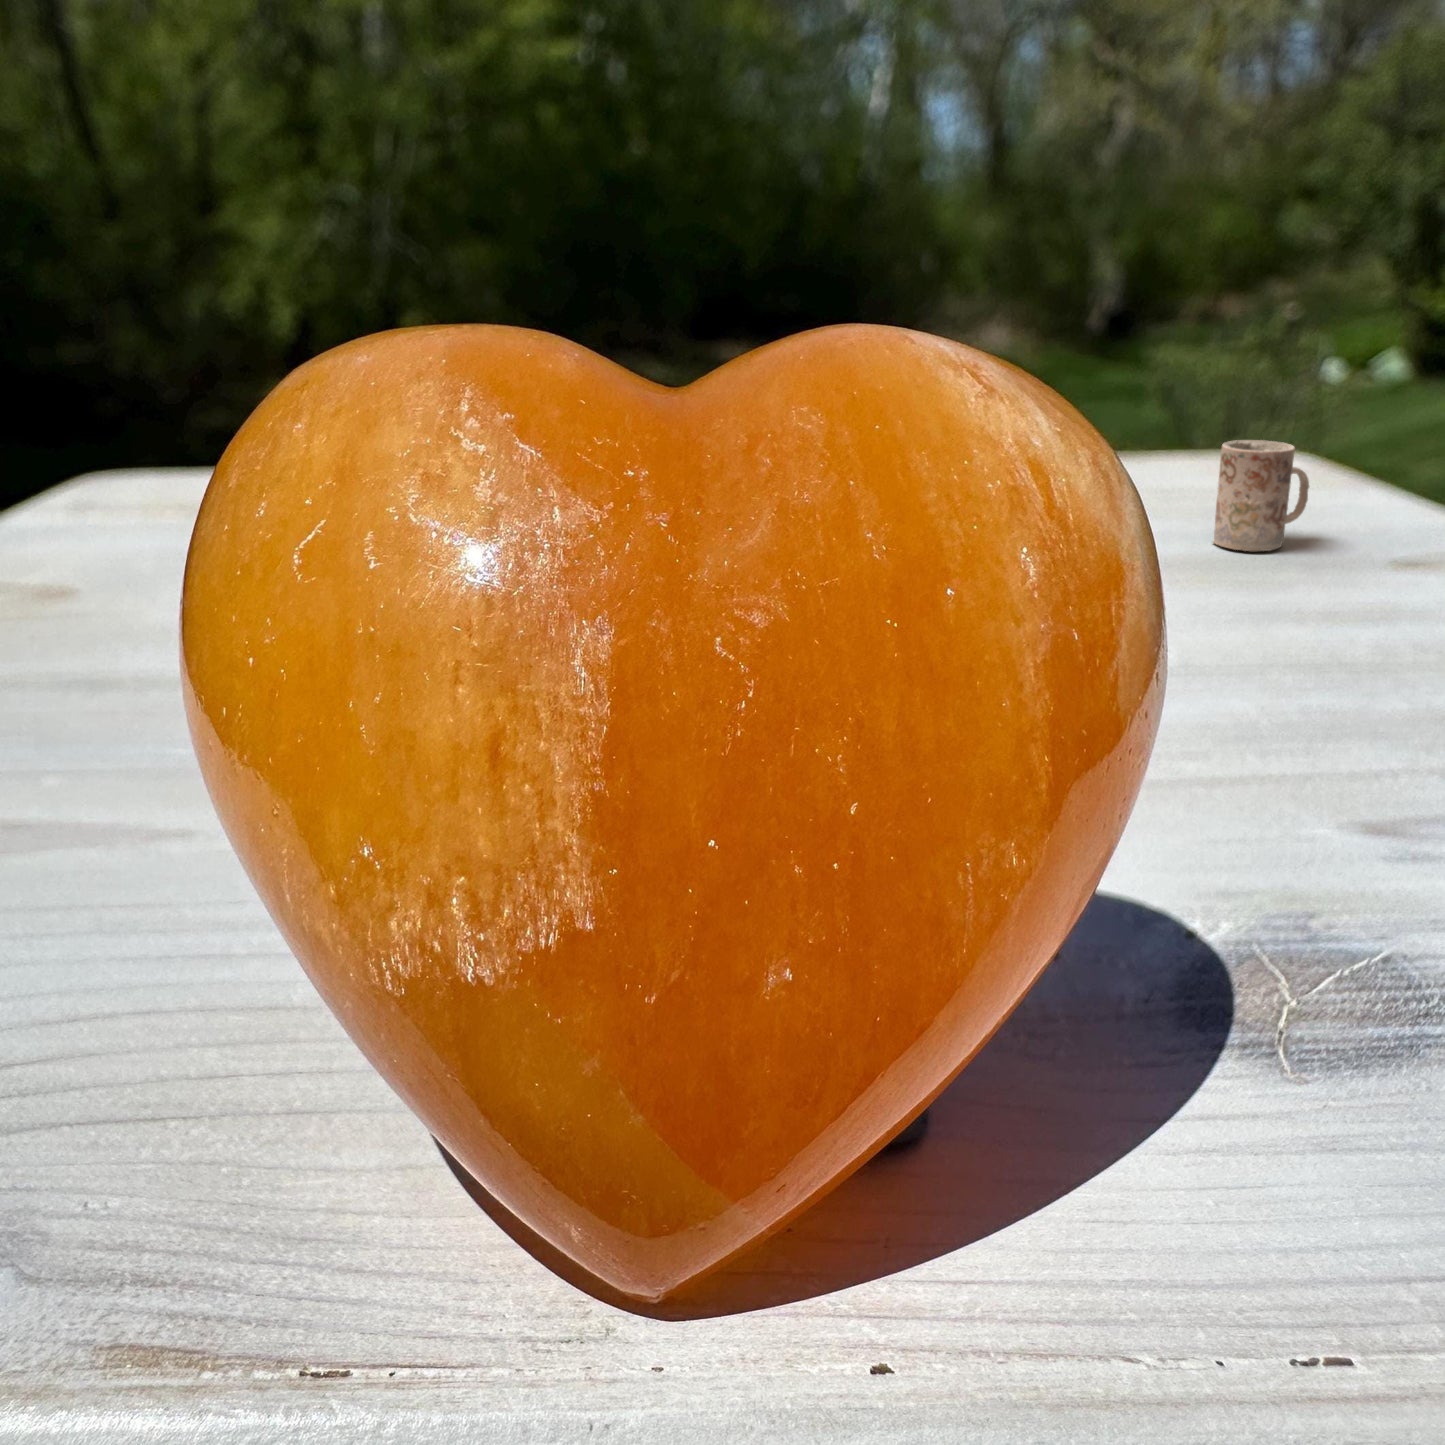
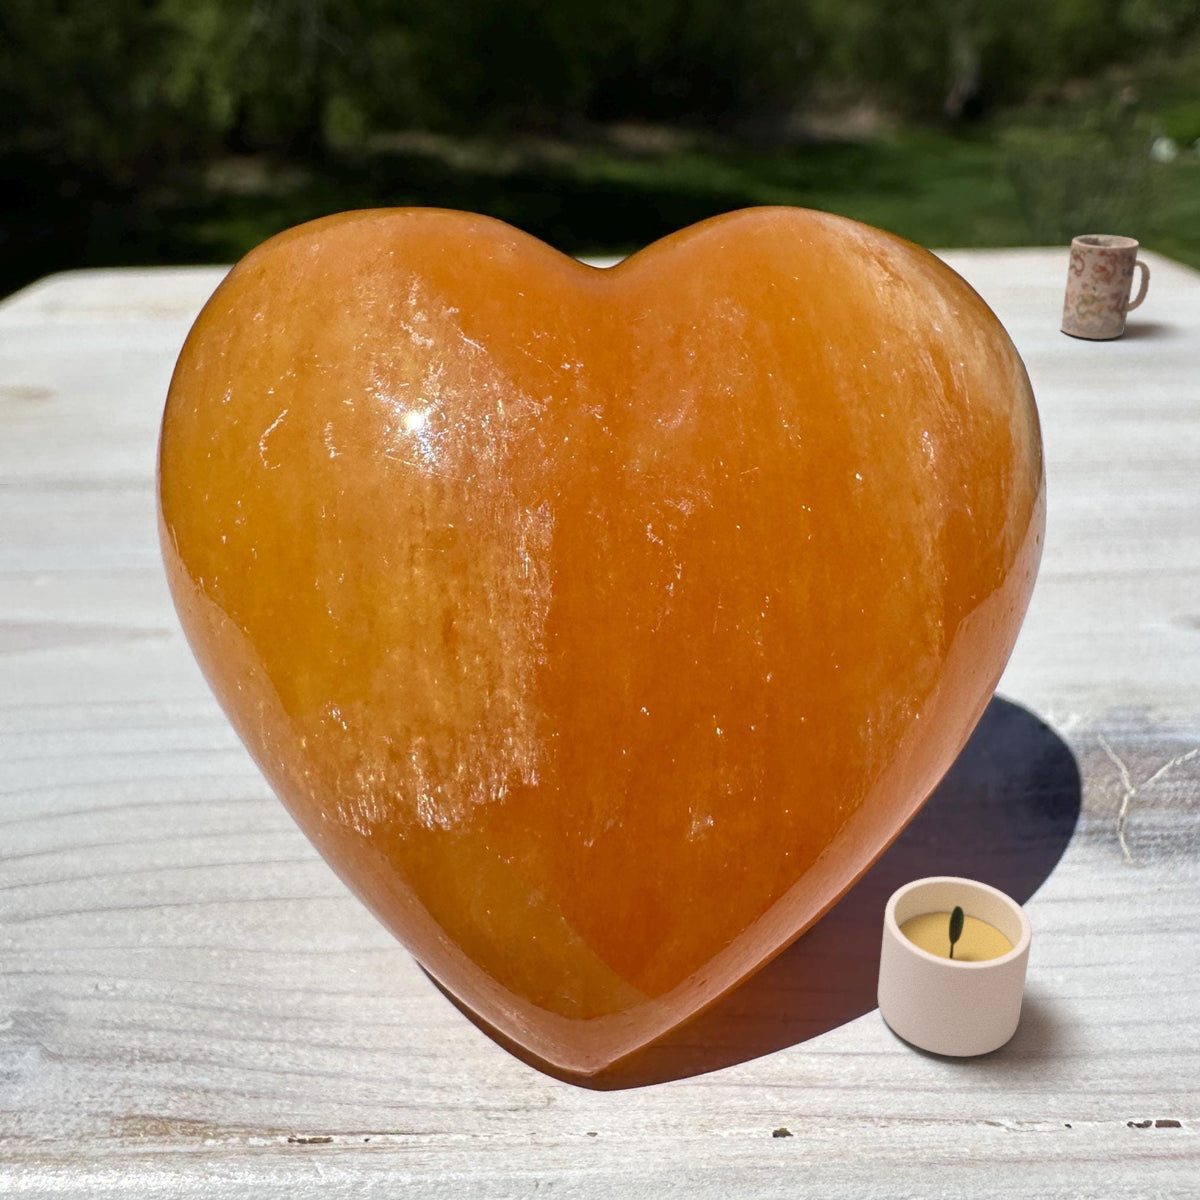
candle: none [996,1077,1246,1283] -> present [878,877,1032,1056]

